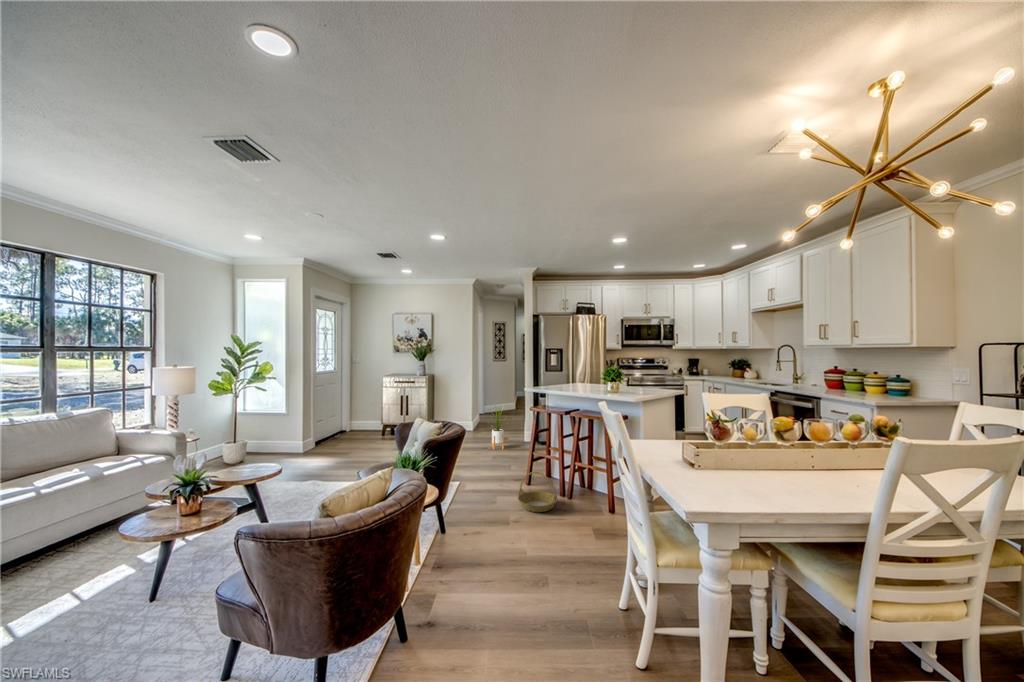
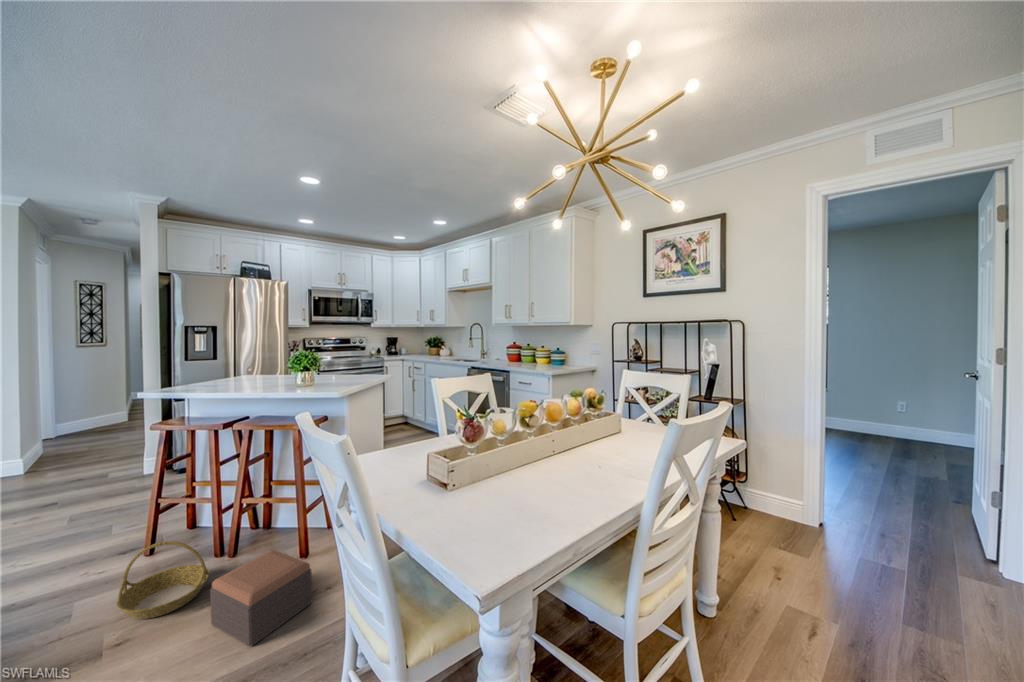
house plant: present [492,406,504,449] -> none [39,416,110,503]
footstool: none [558,494,612,542] -> present [210,550,312,647]

